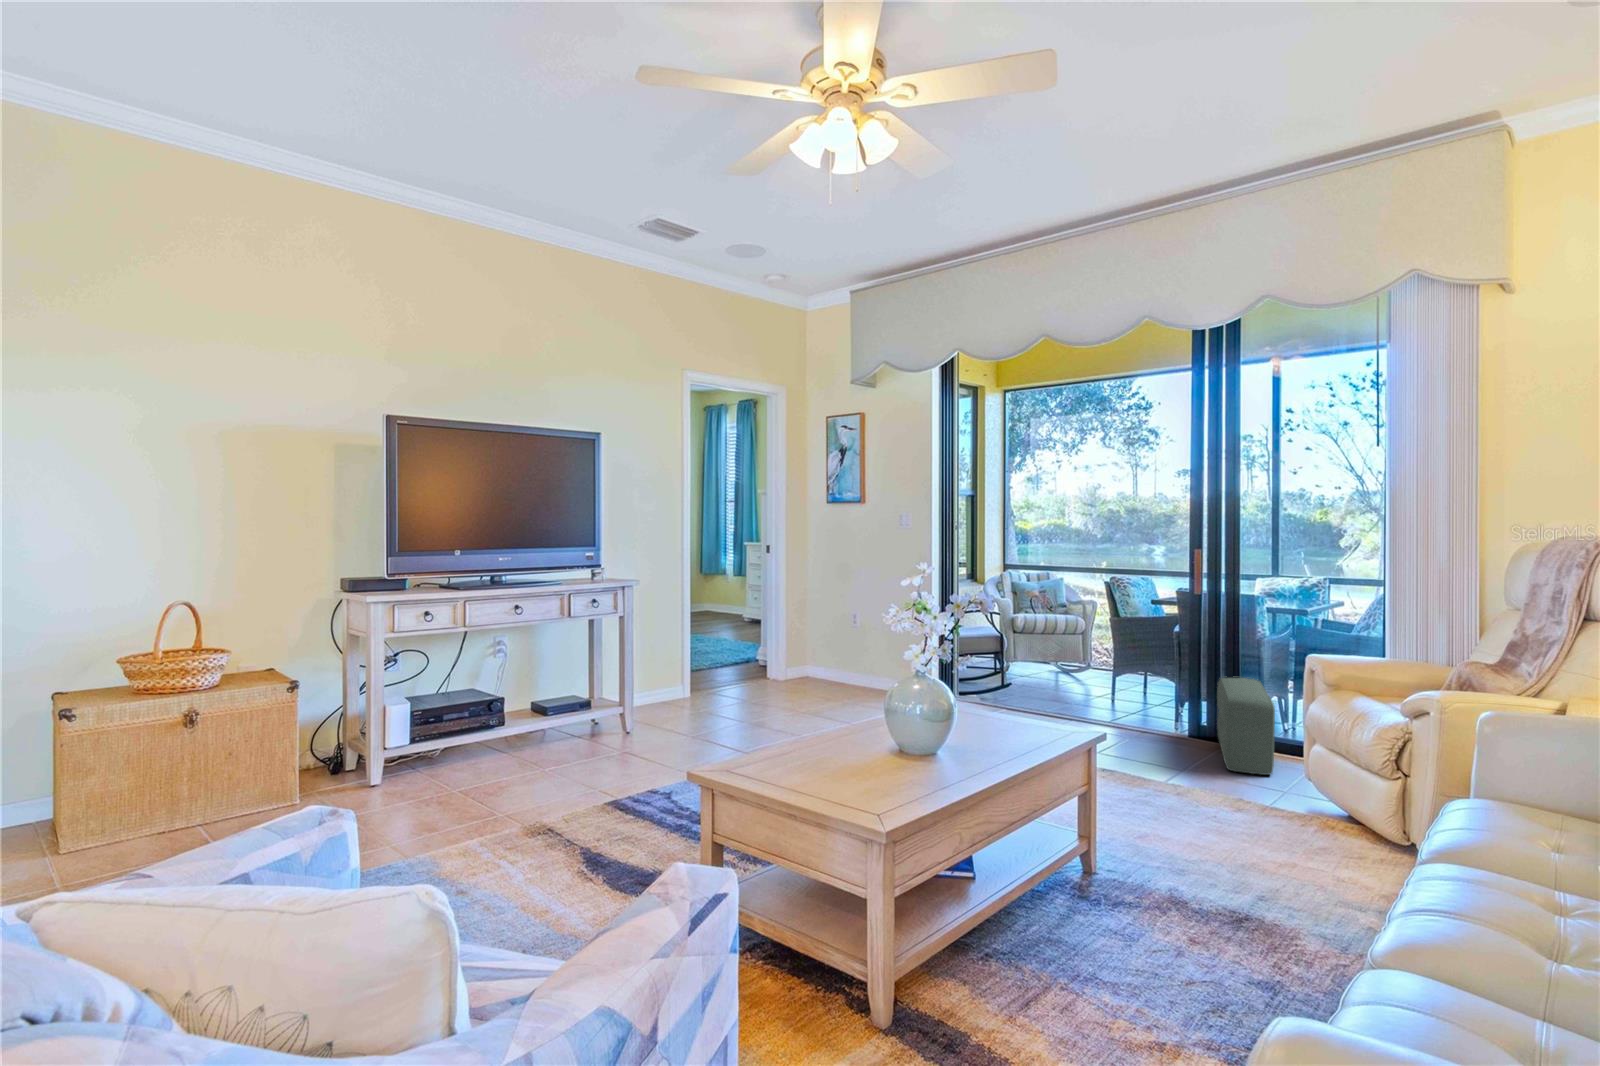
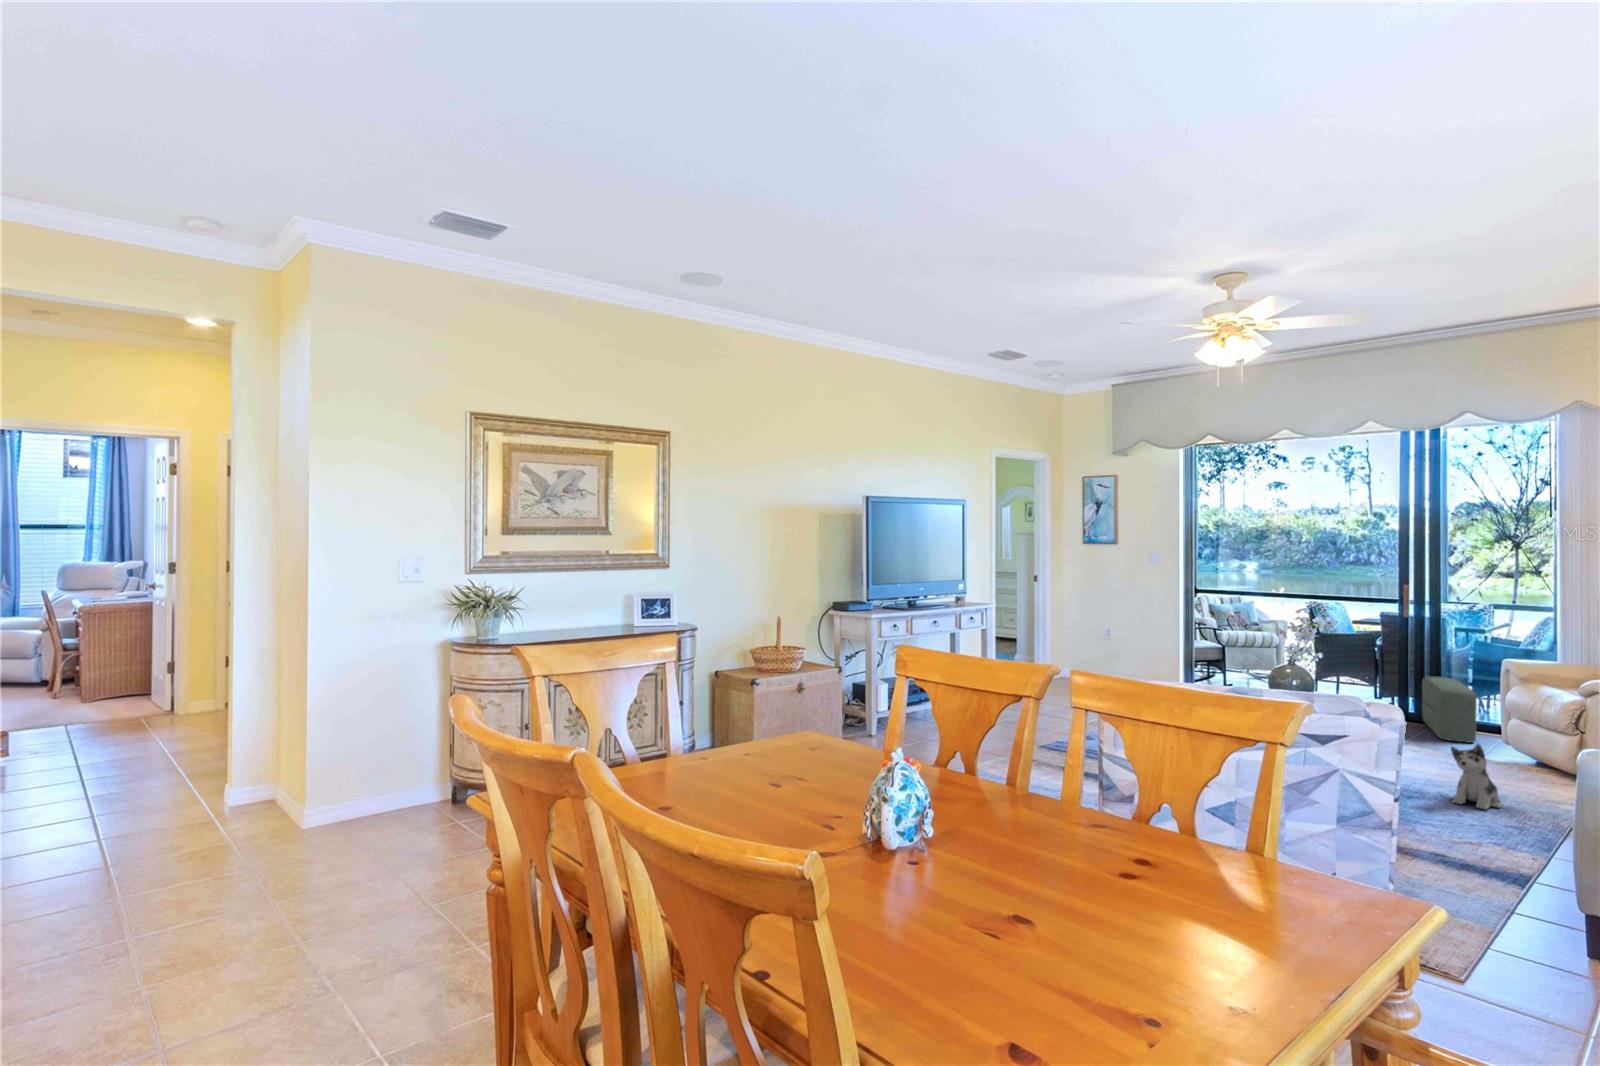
plush toy: none [1182,811,1261,930] -> present [1451,744,1502,809]

